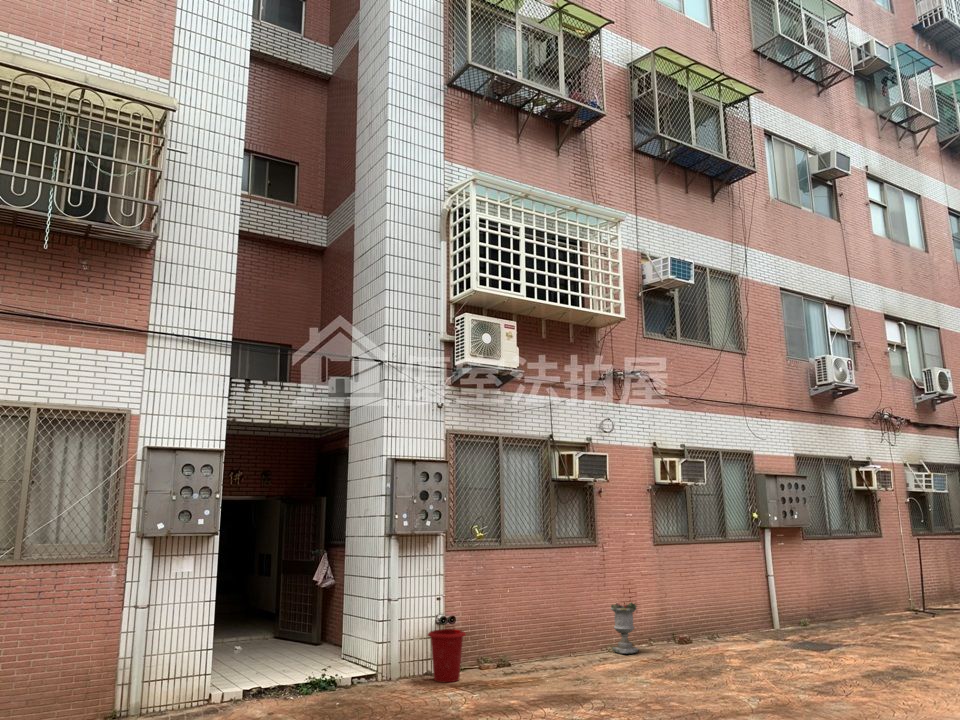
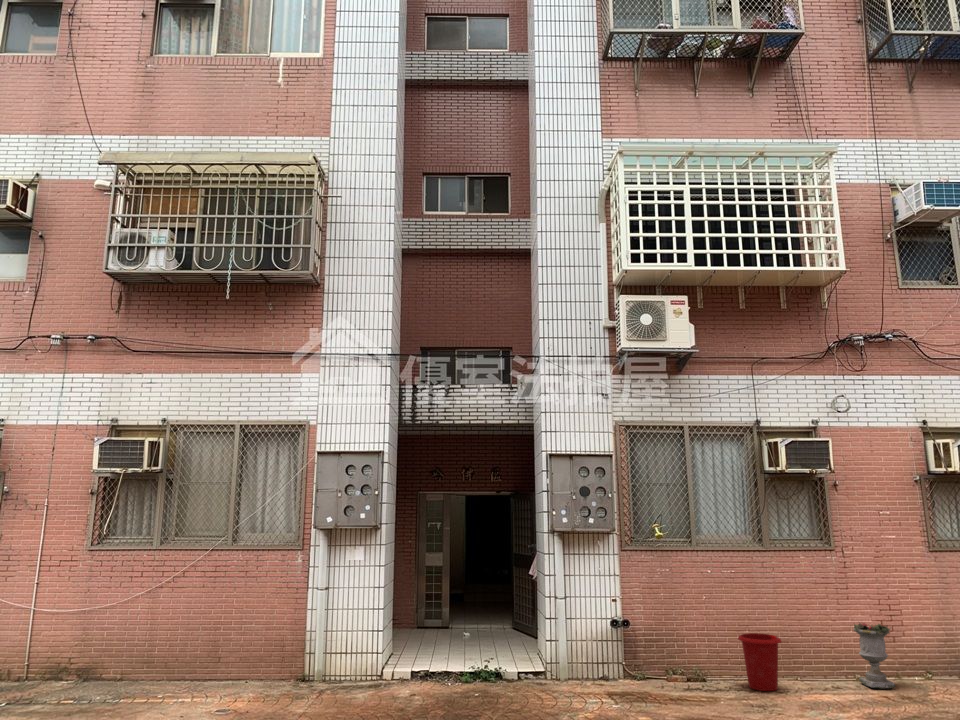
waste bin: present [428,629,466,682] -> present [738,633,782,691]

